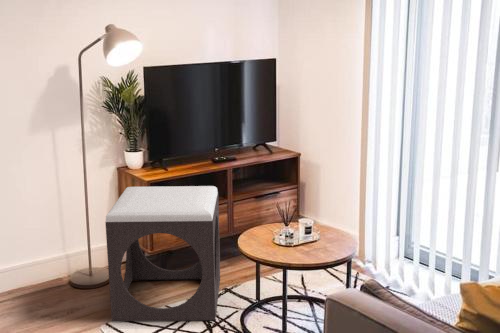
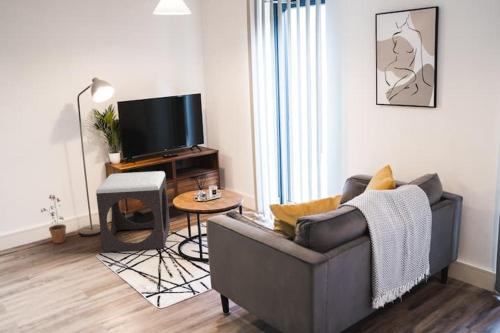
potted plant: none [10,217,51,298] -> present [41,195,66,243]

